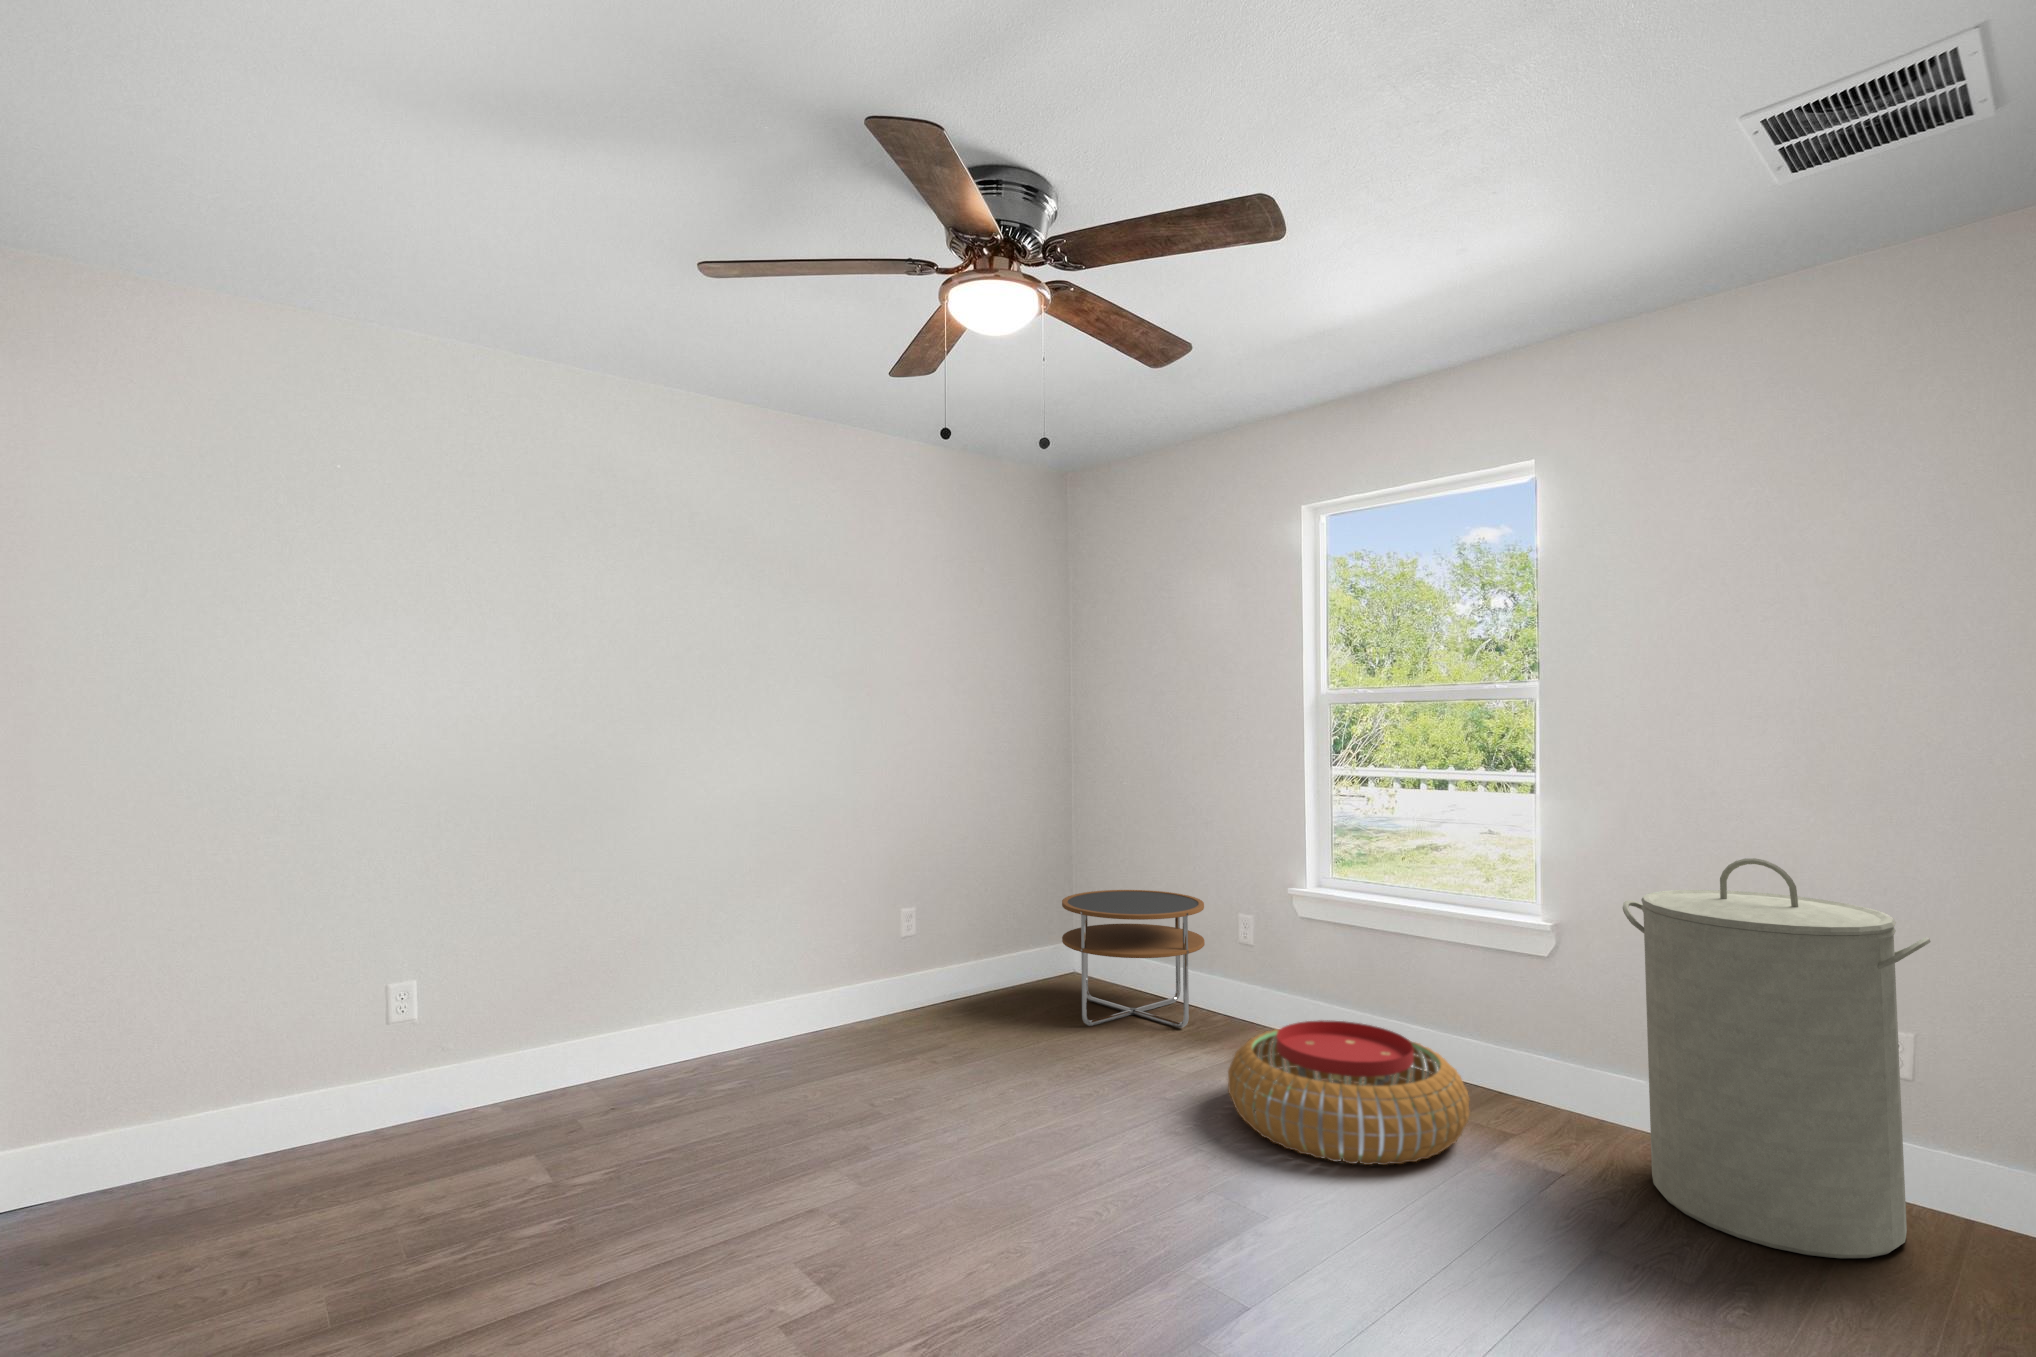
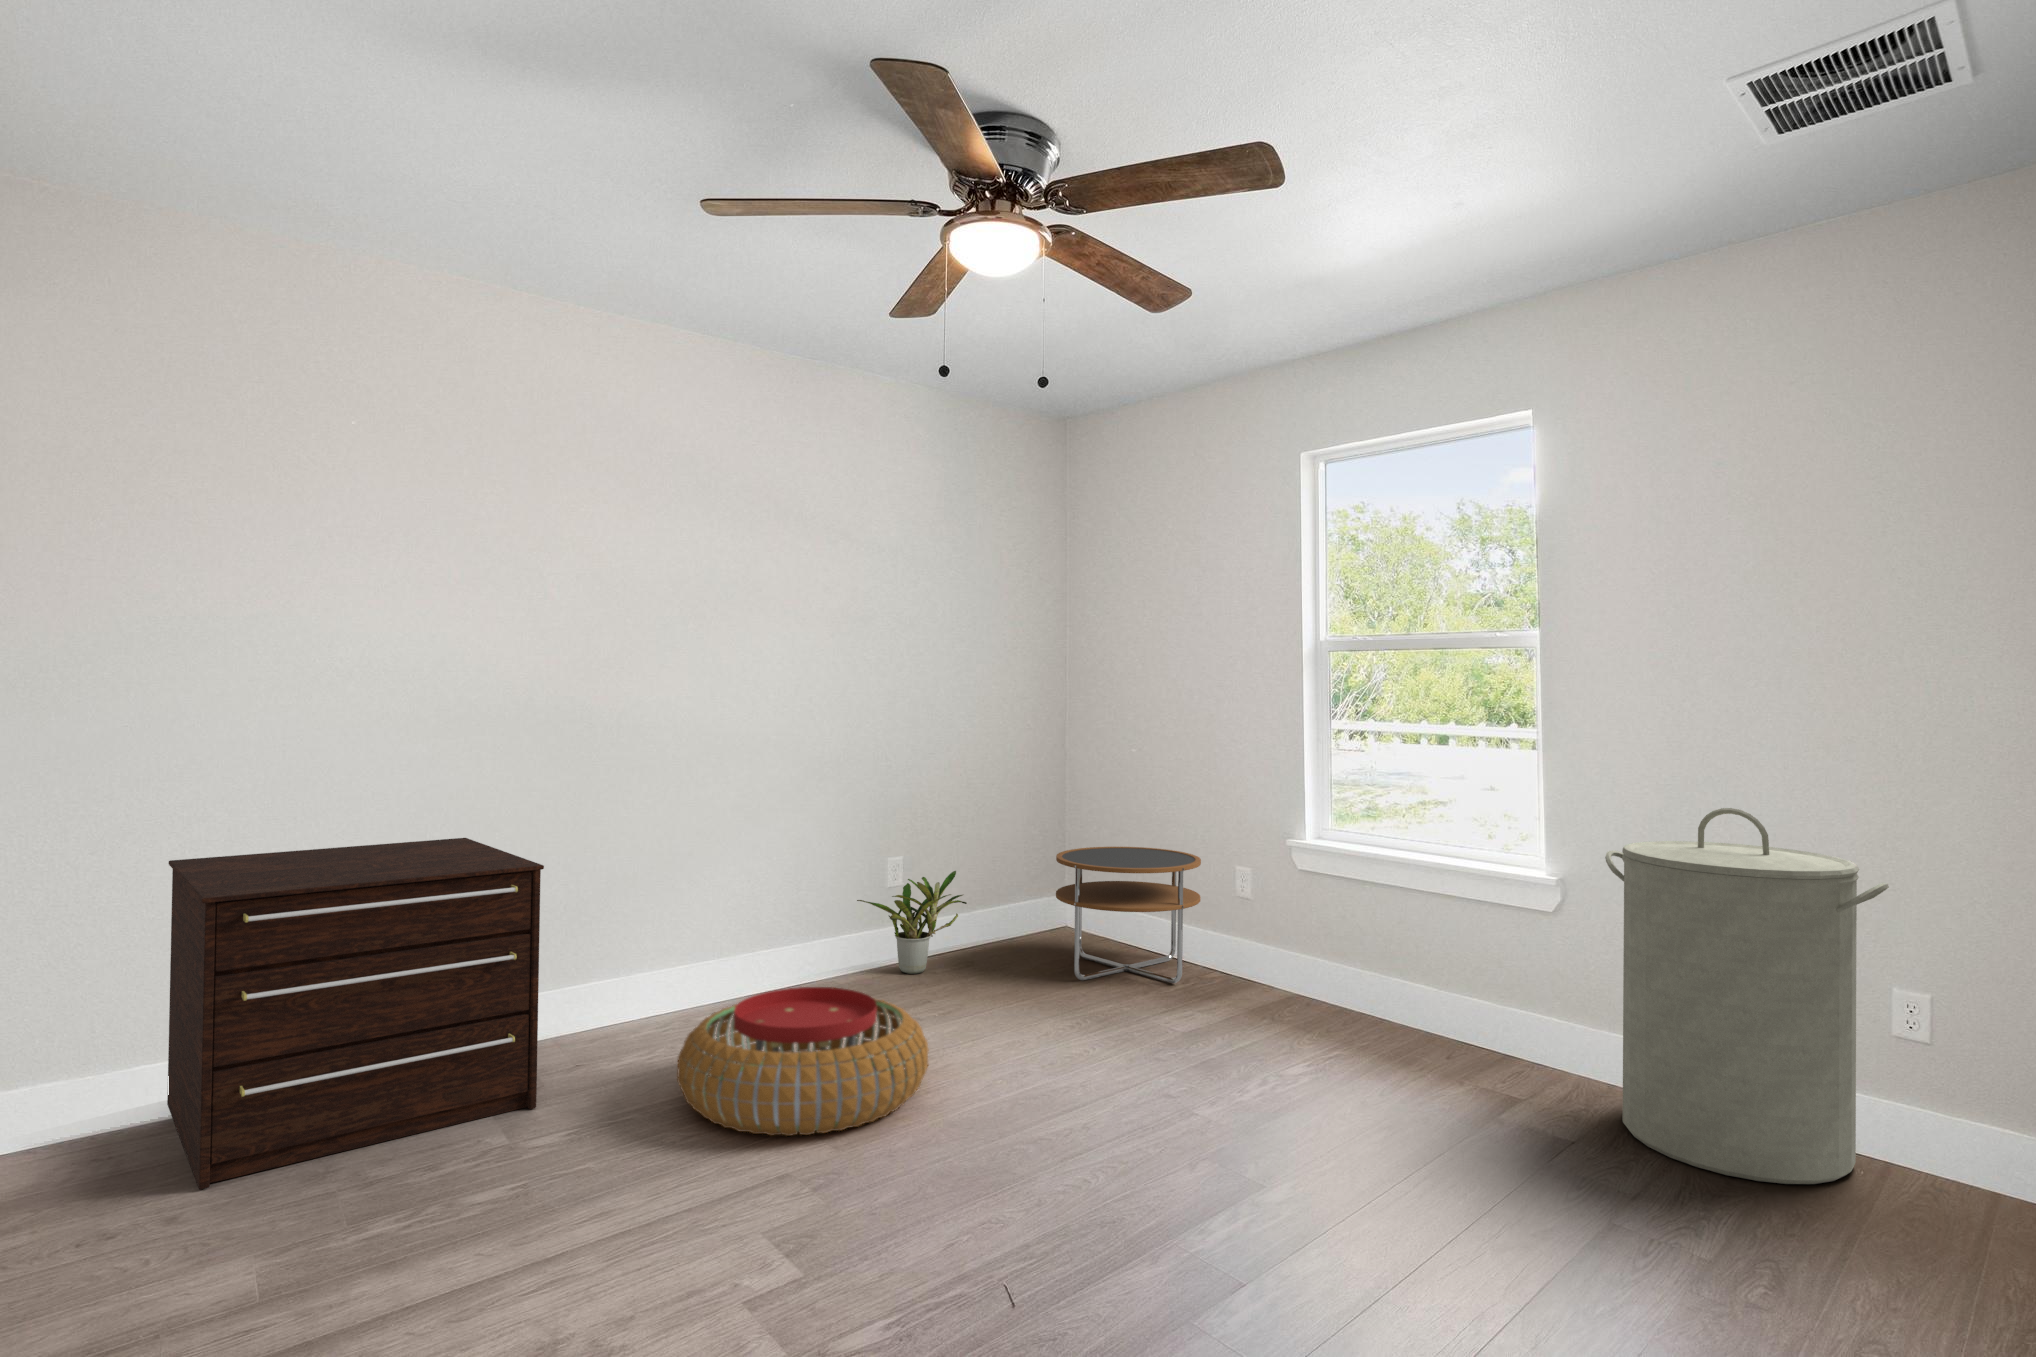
dresser: none [165,900,547,1289] -> present [167,838,544,1189]
potted plant: none [867,917,975,1021] -> present [857,871,967,974]
pouf: present [1228,1020,1470,1165] -> present [677,987,929,1136]

